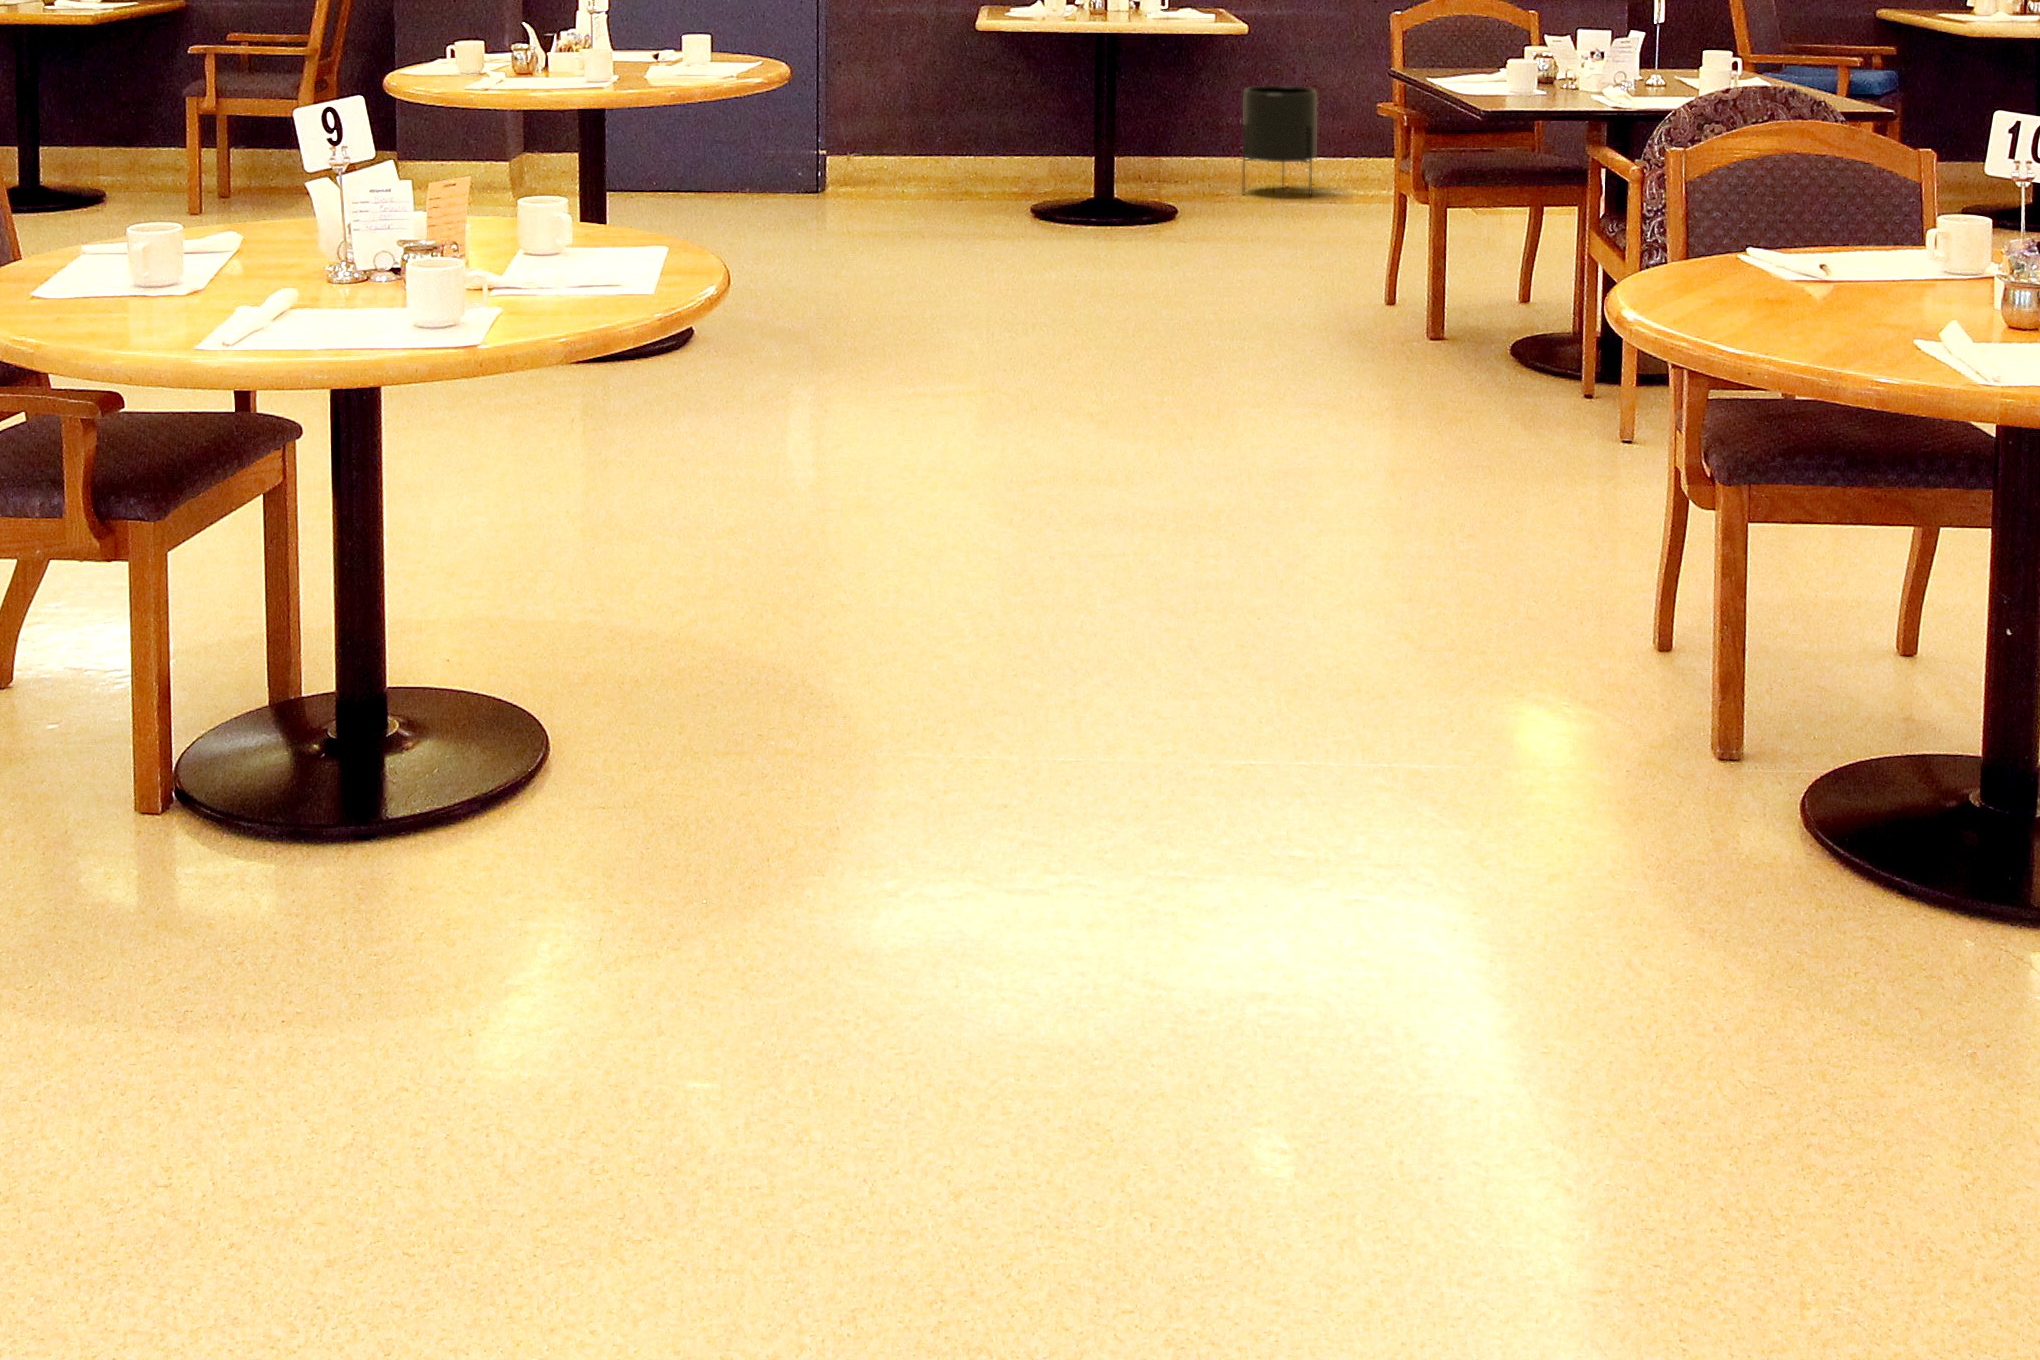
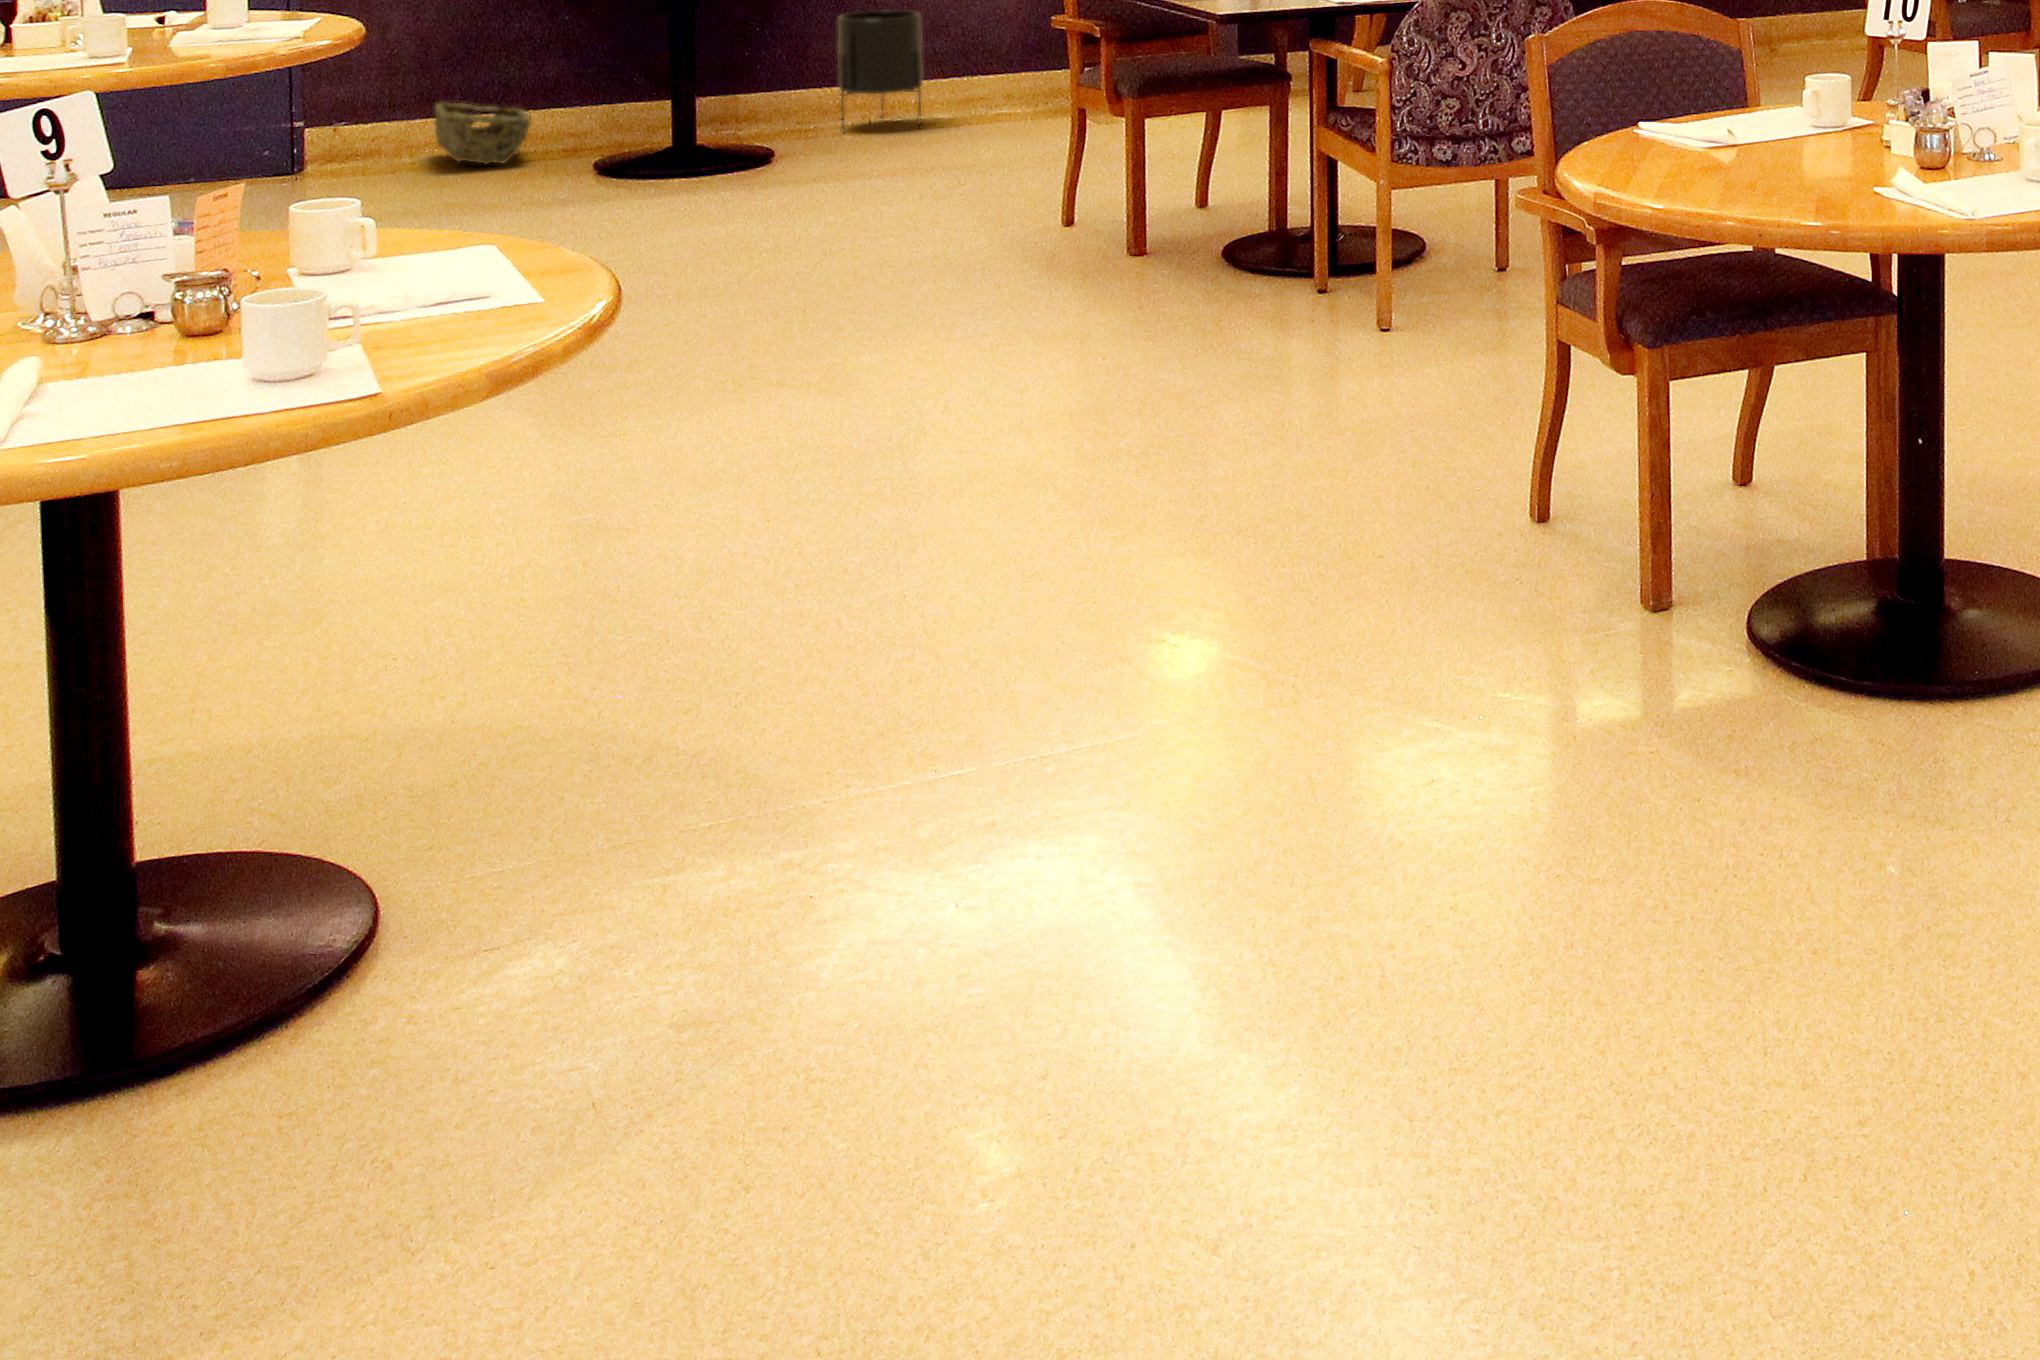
woven basket: none [917,139,987,195] -> present [435,103,531,164]

